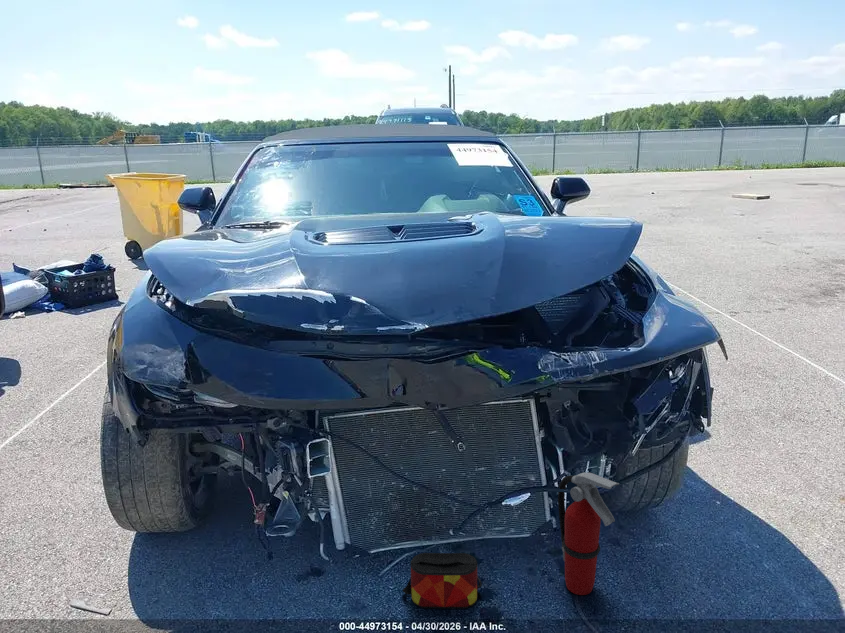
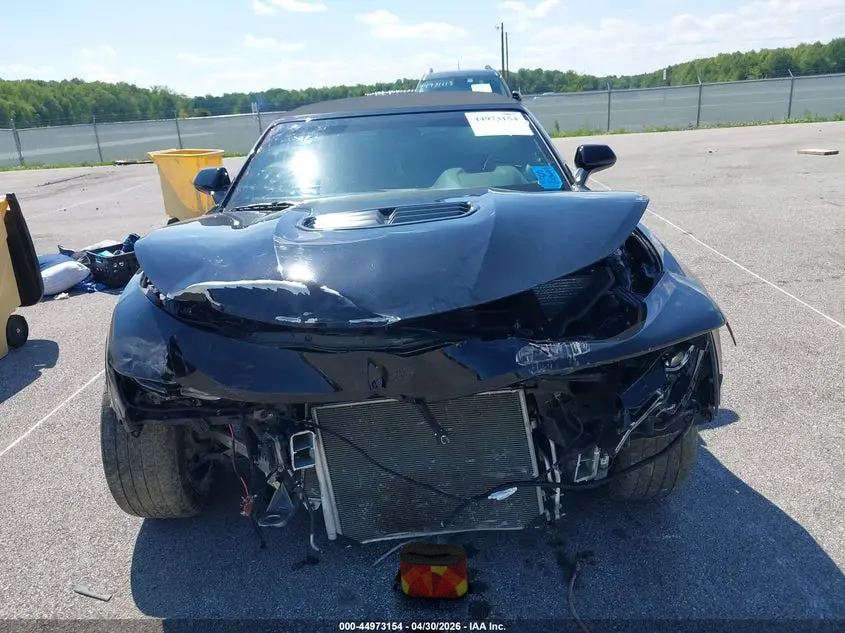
fire extinguisher: present [558,472,619,595] -> none [551,465,607,589]

